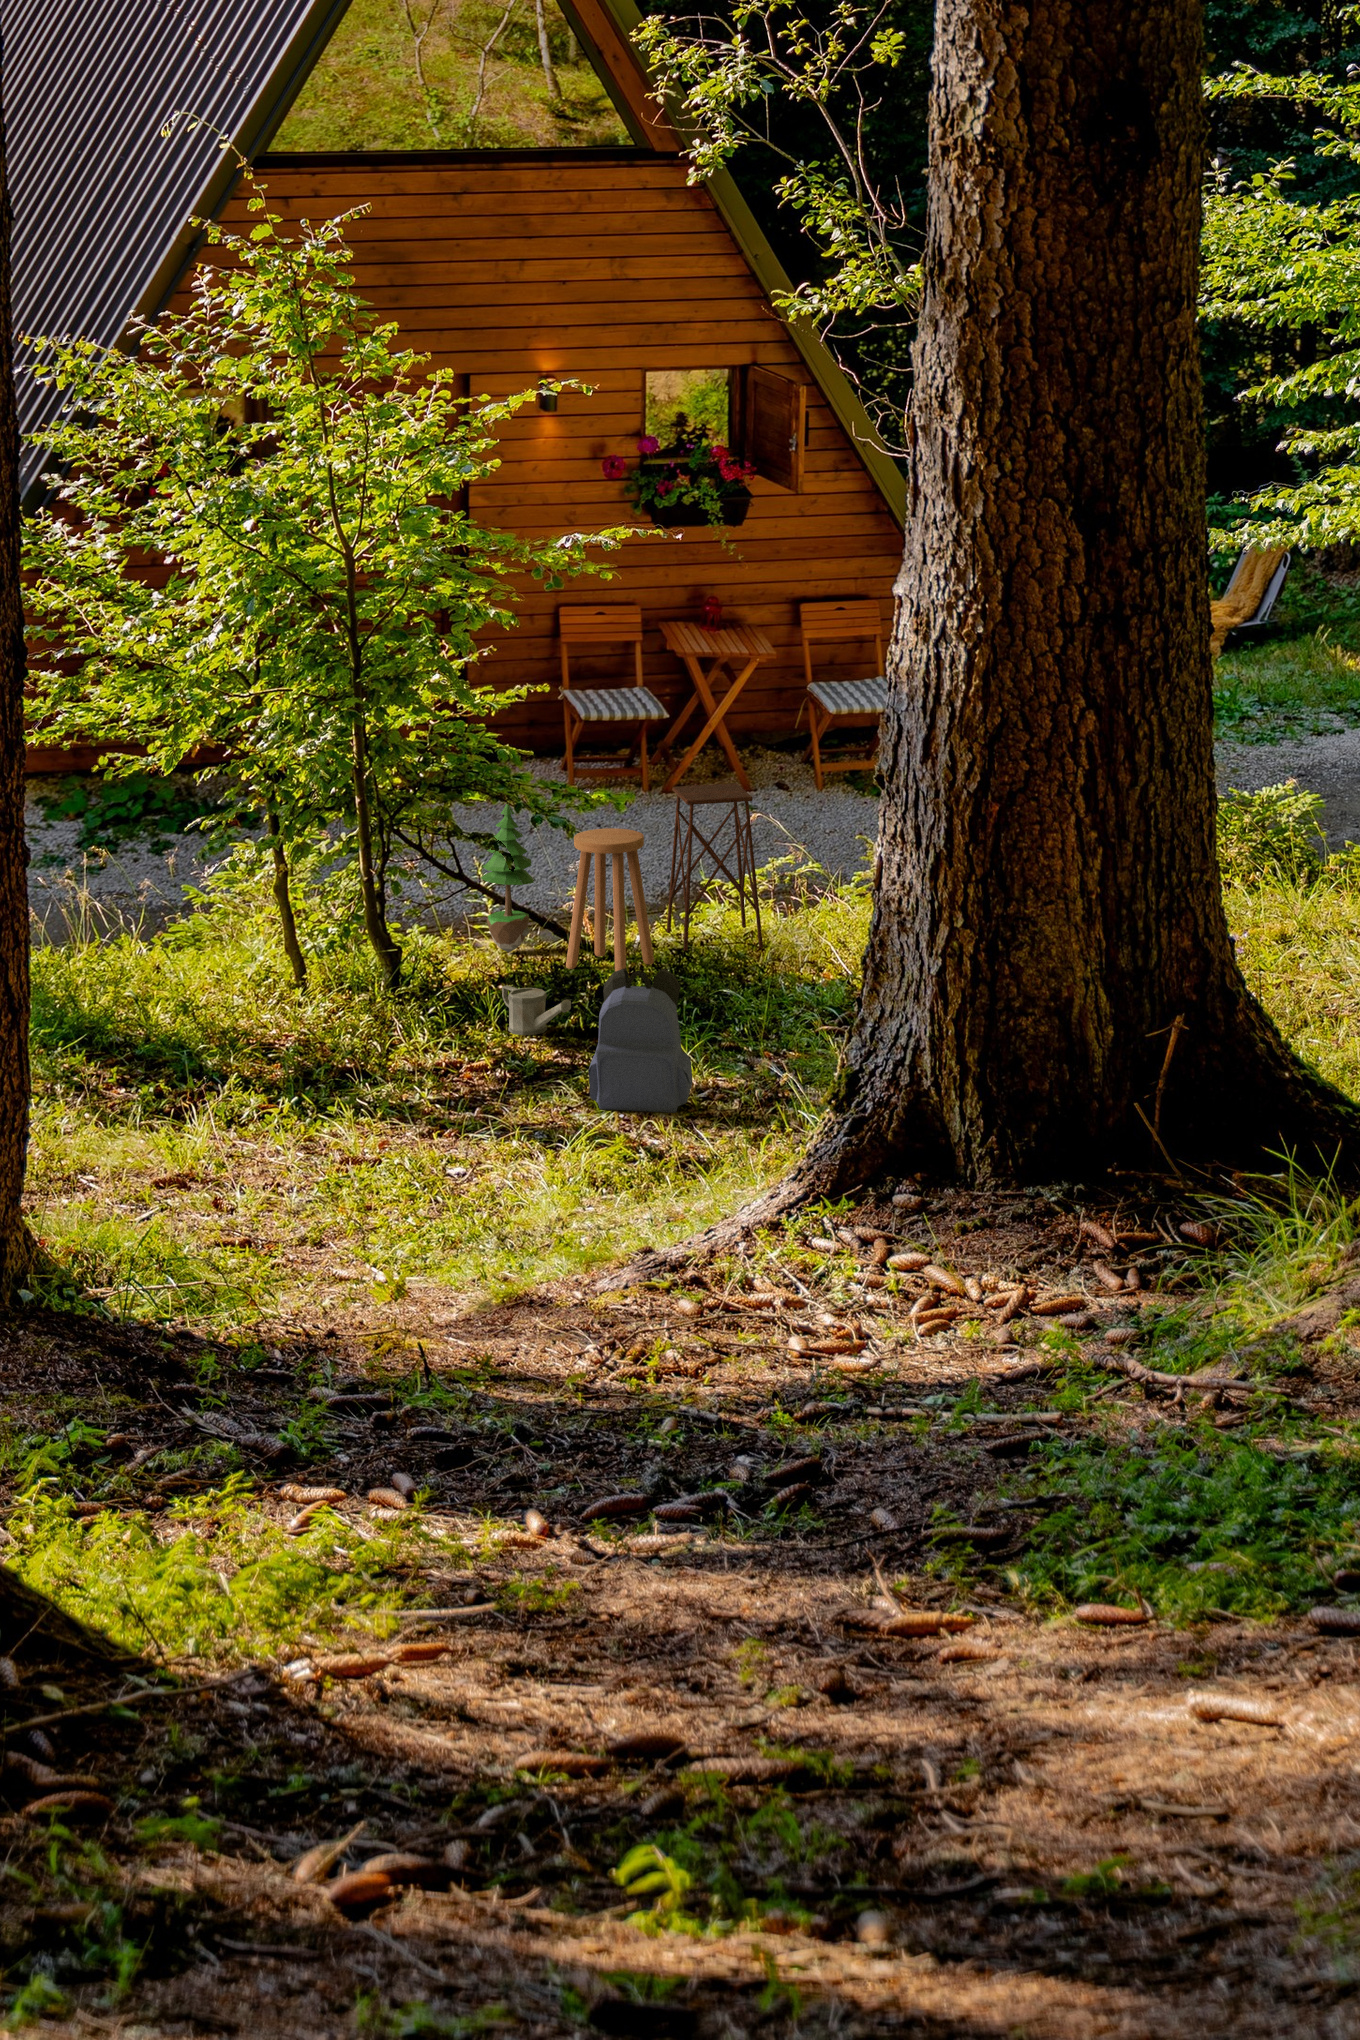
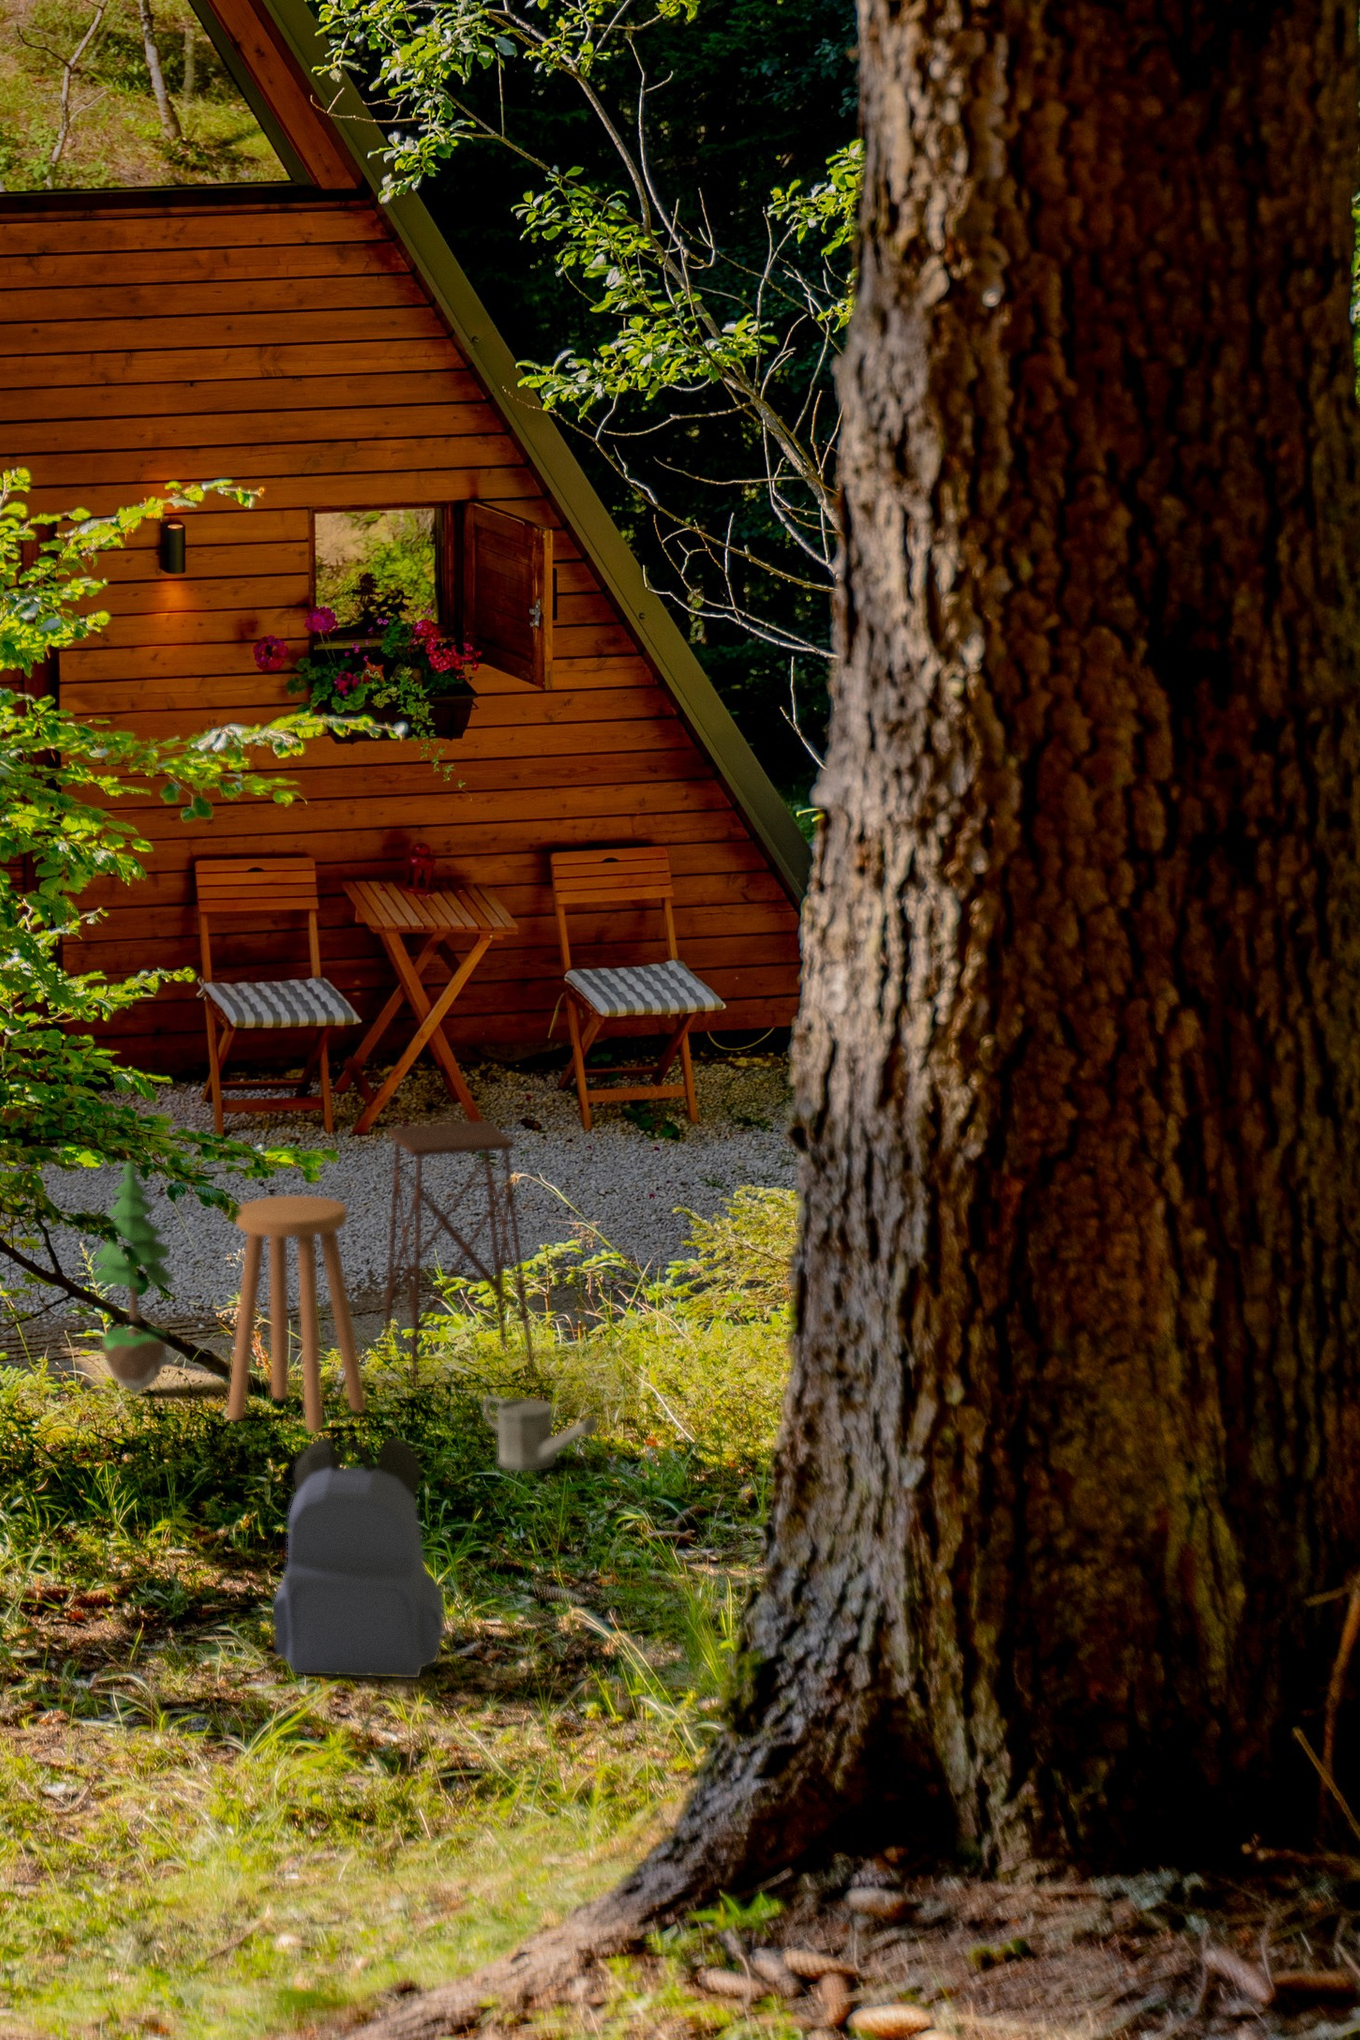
watering can: present [502,985,571,1035] -> present [483,1395,597,1471]

